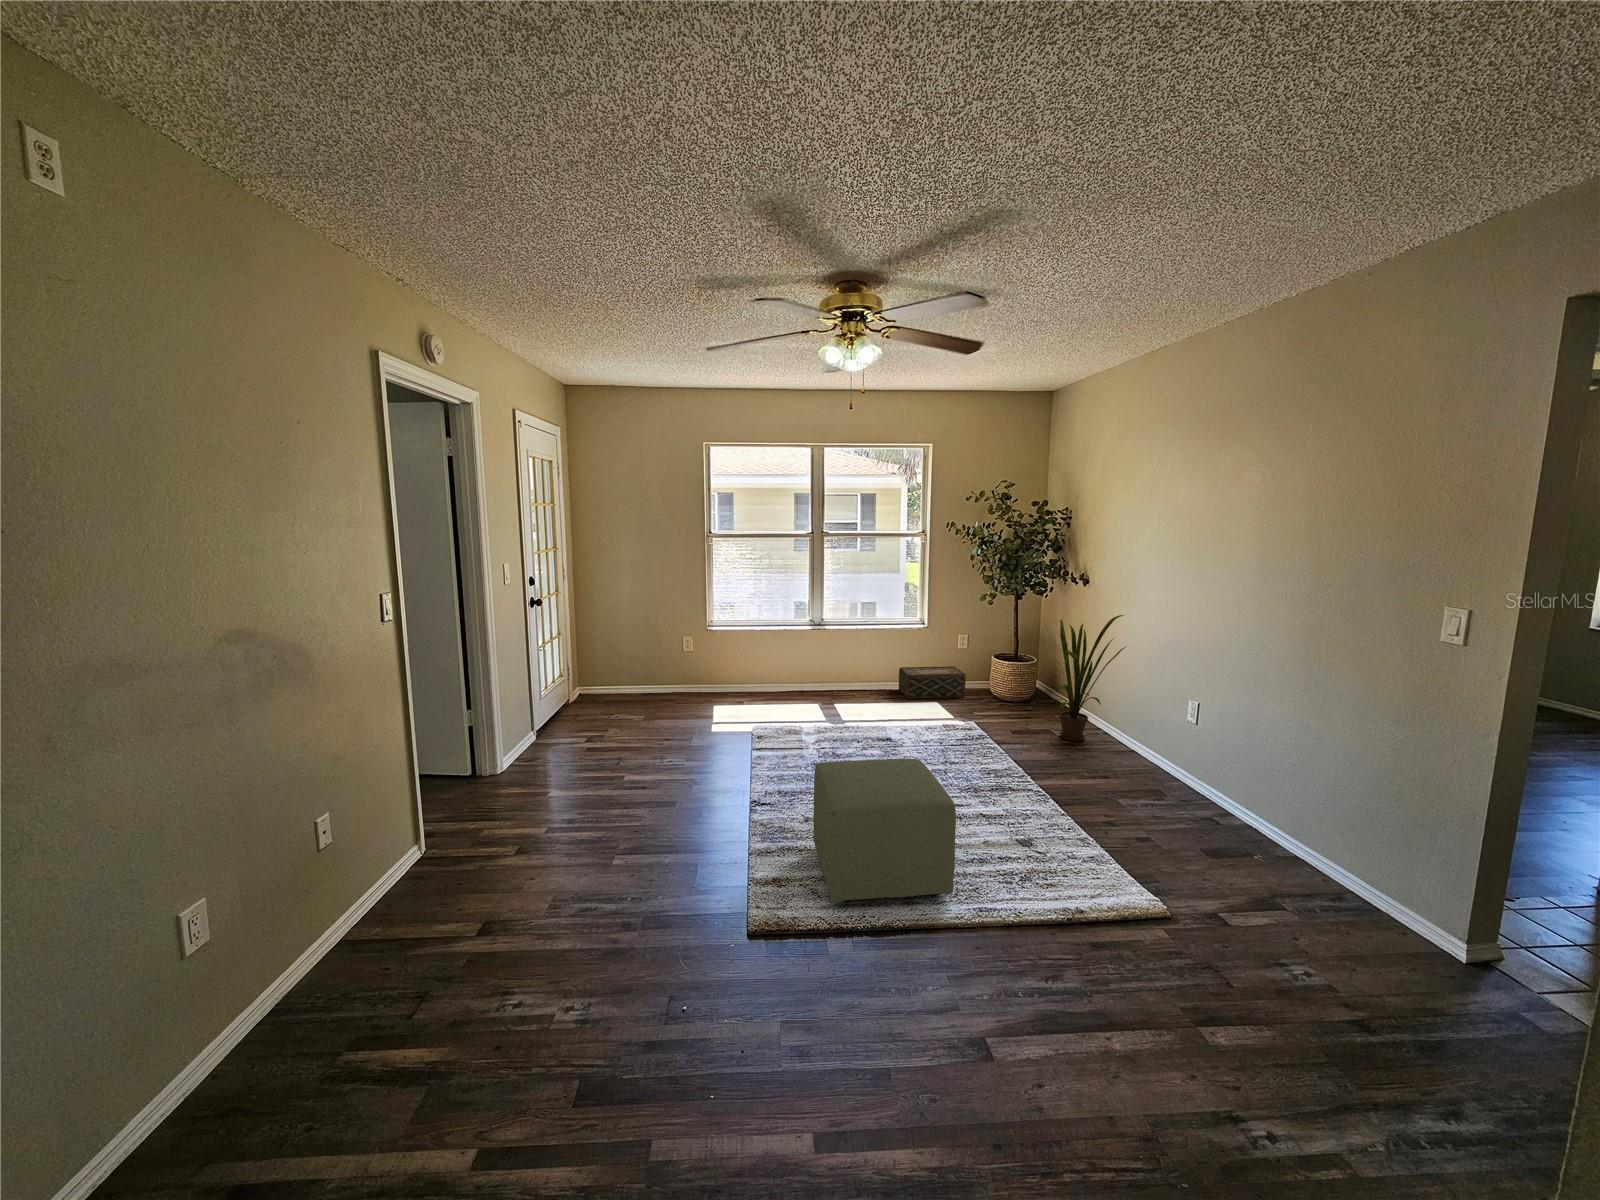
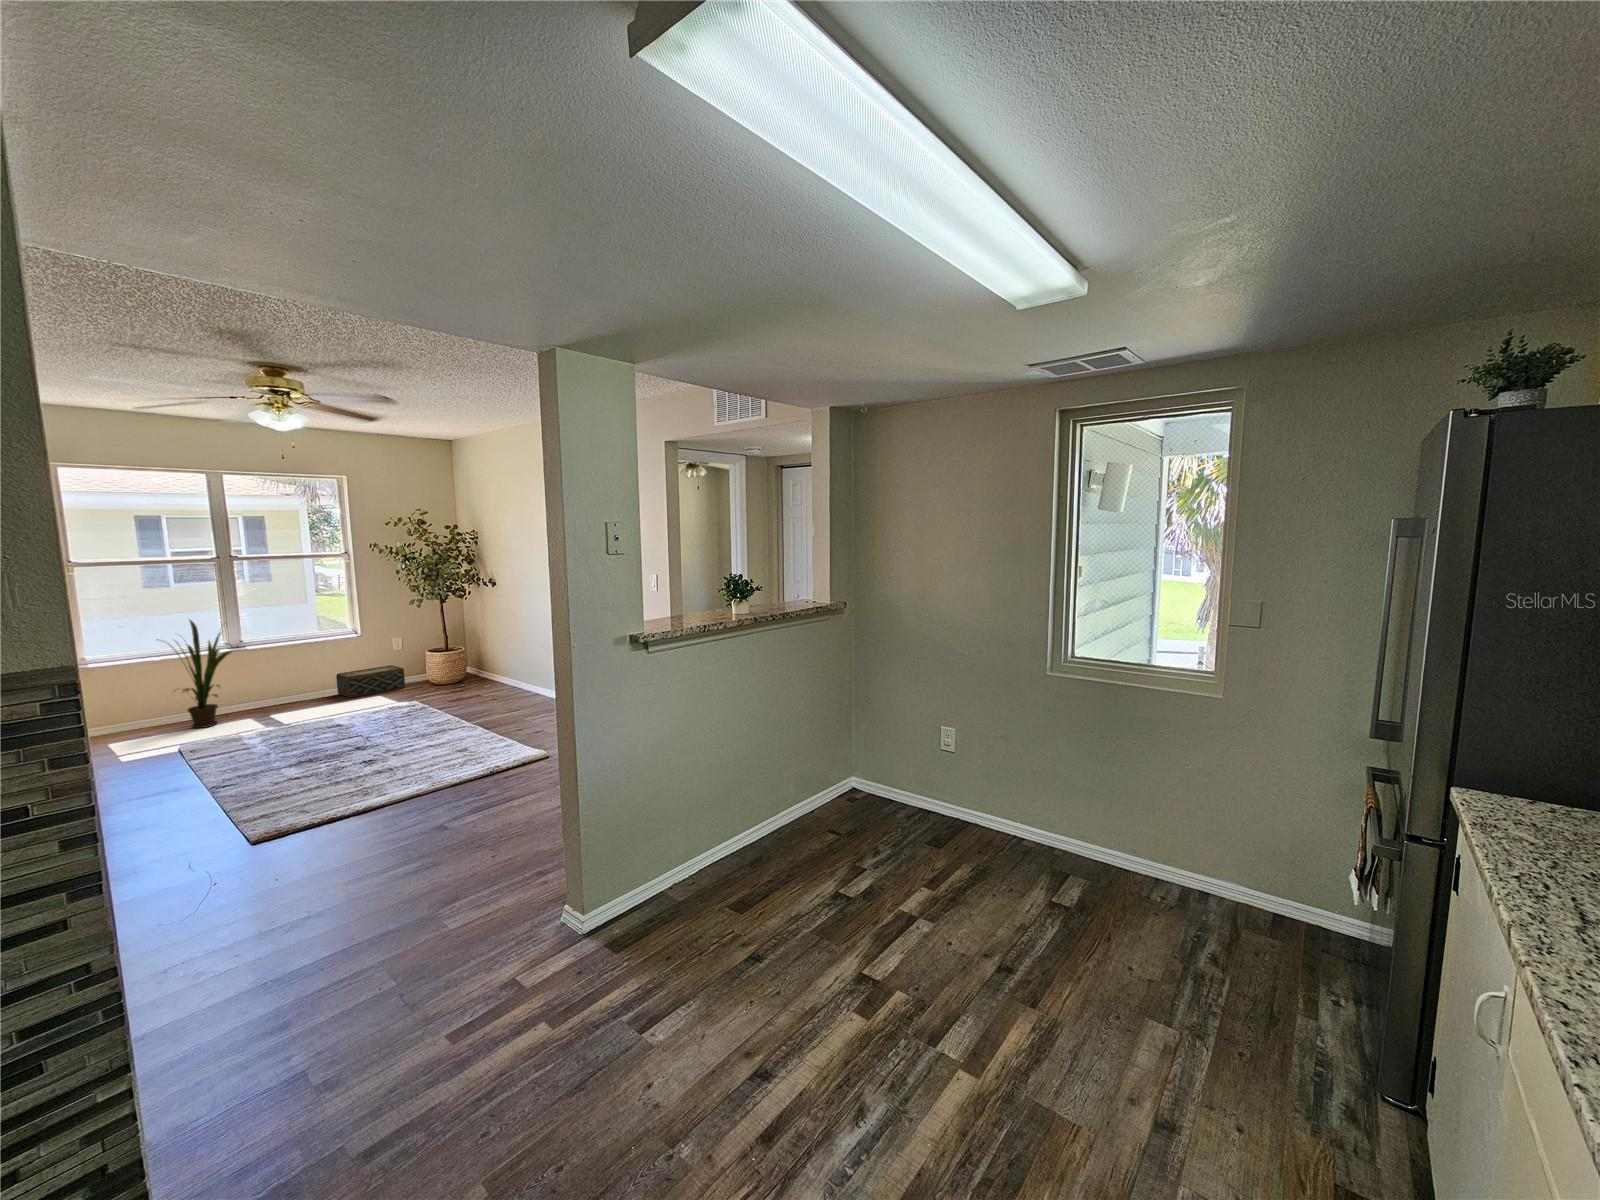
house plant: present [1058,615,1126,741] -> present [171,620,232,728]
ottoman: present [813,759,956,903] -> none [284,710,414,810]

